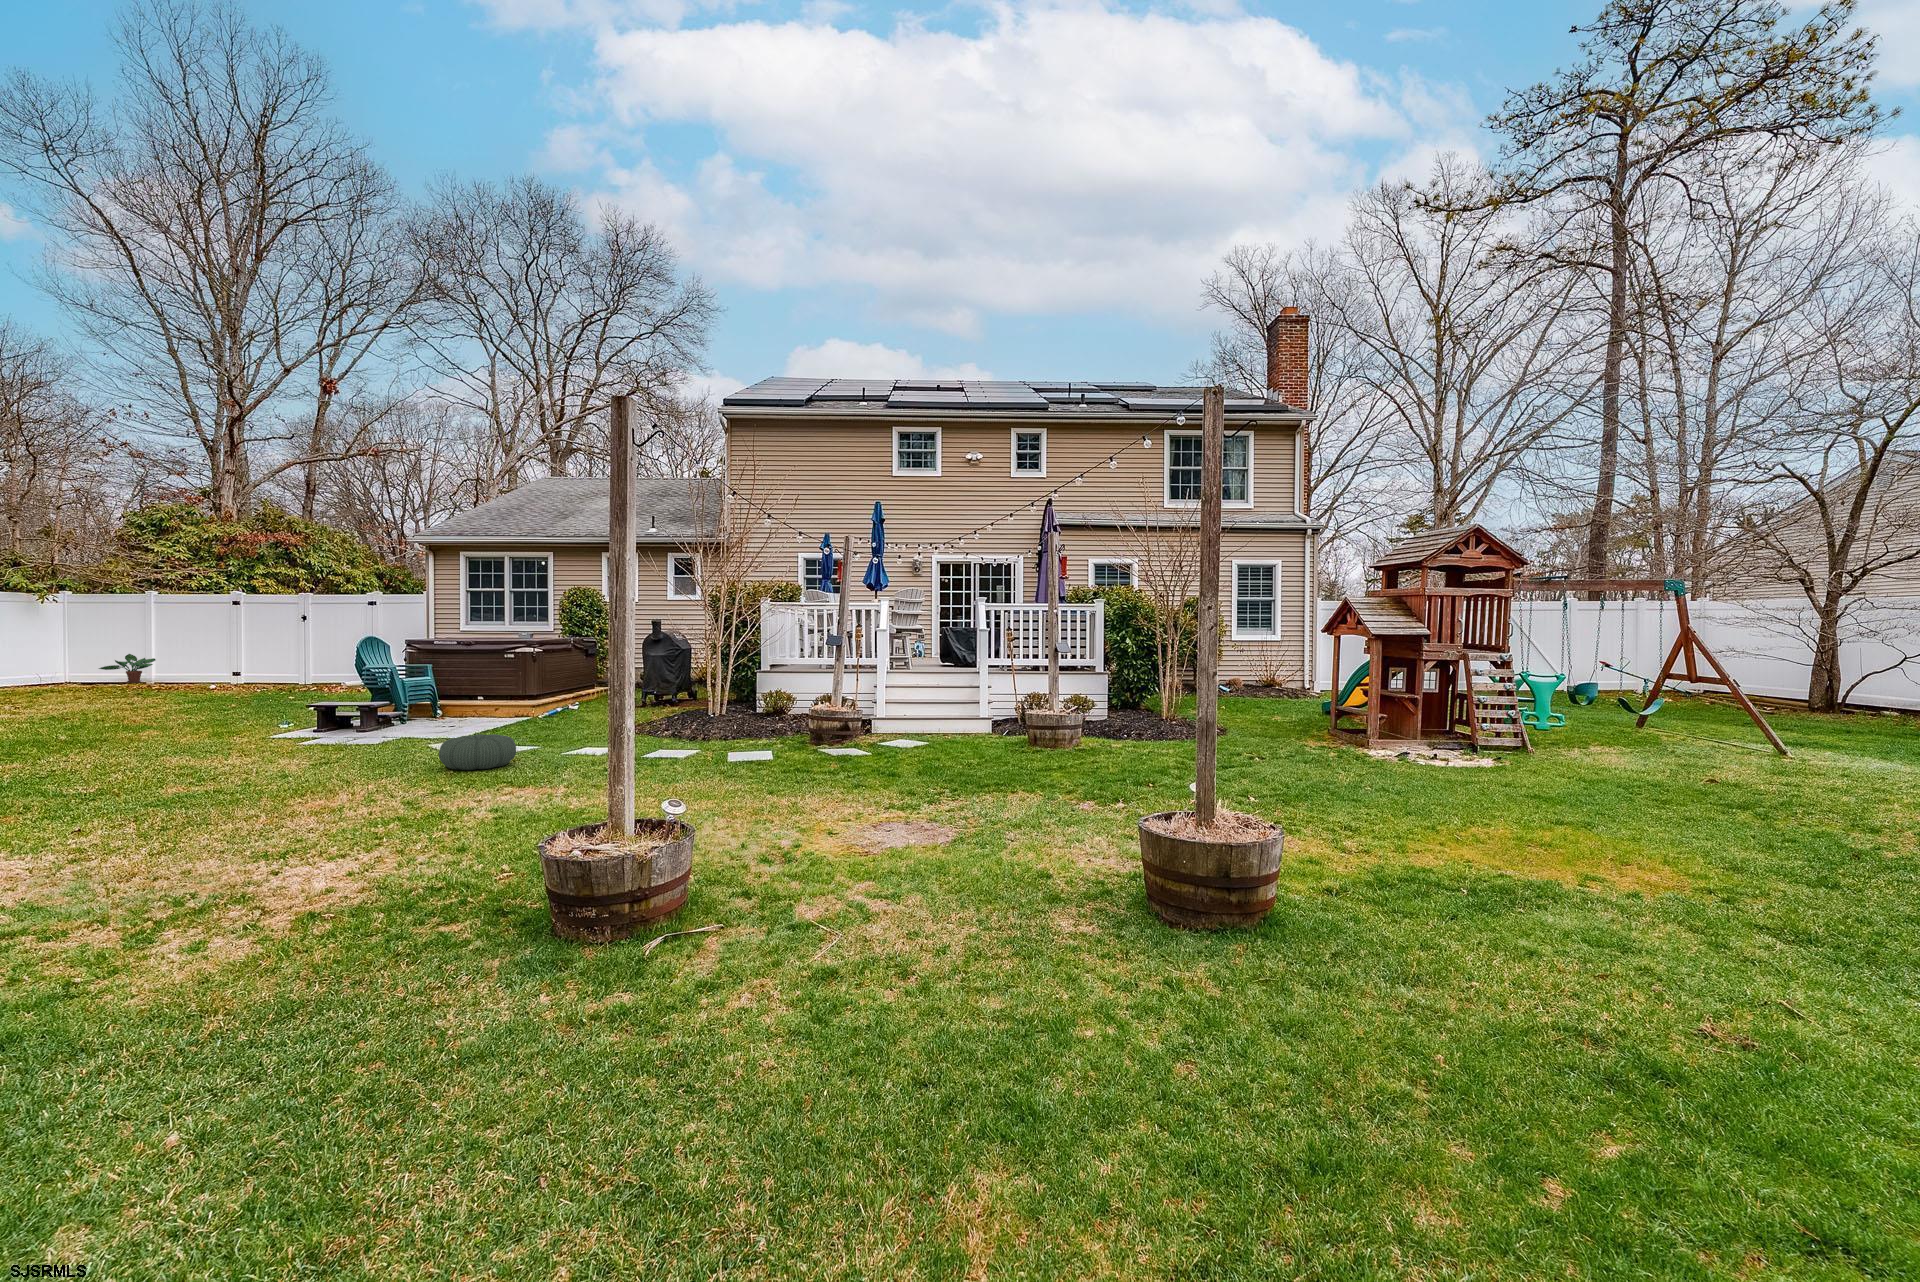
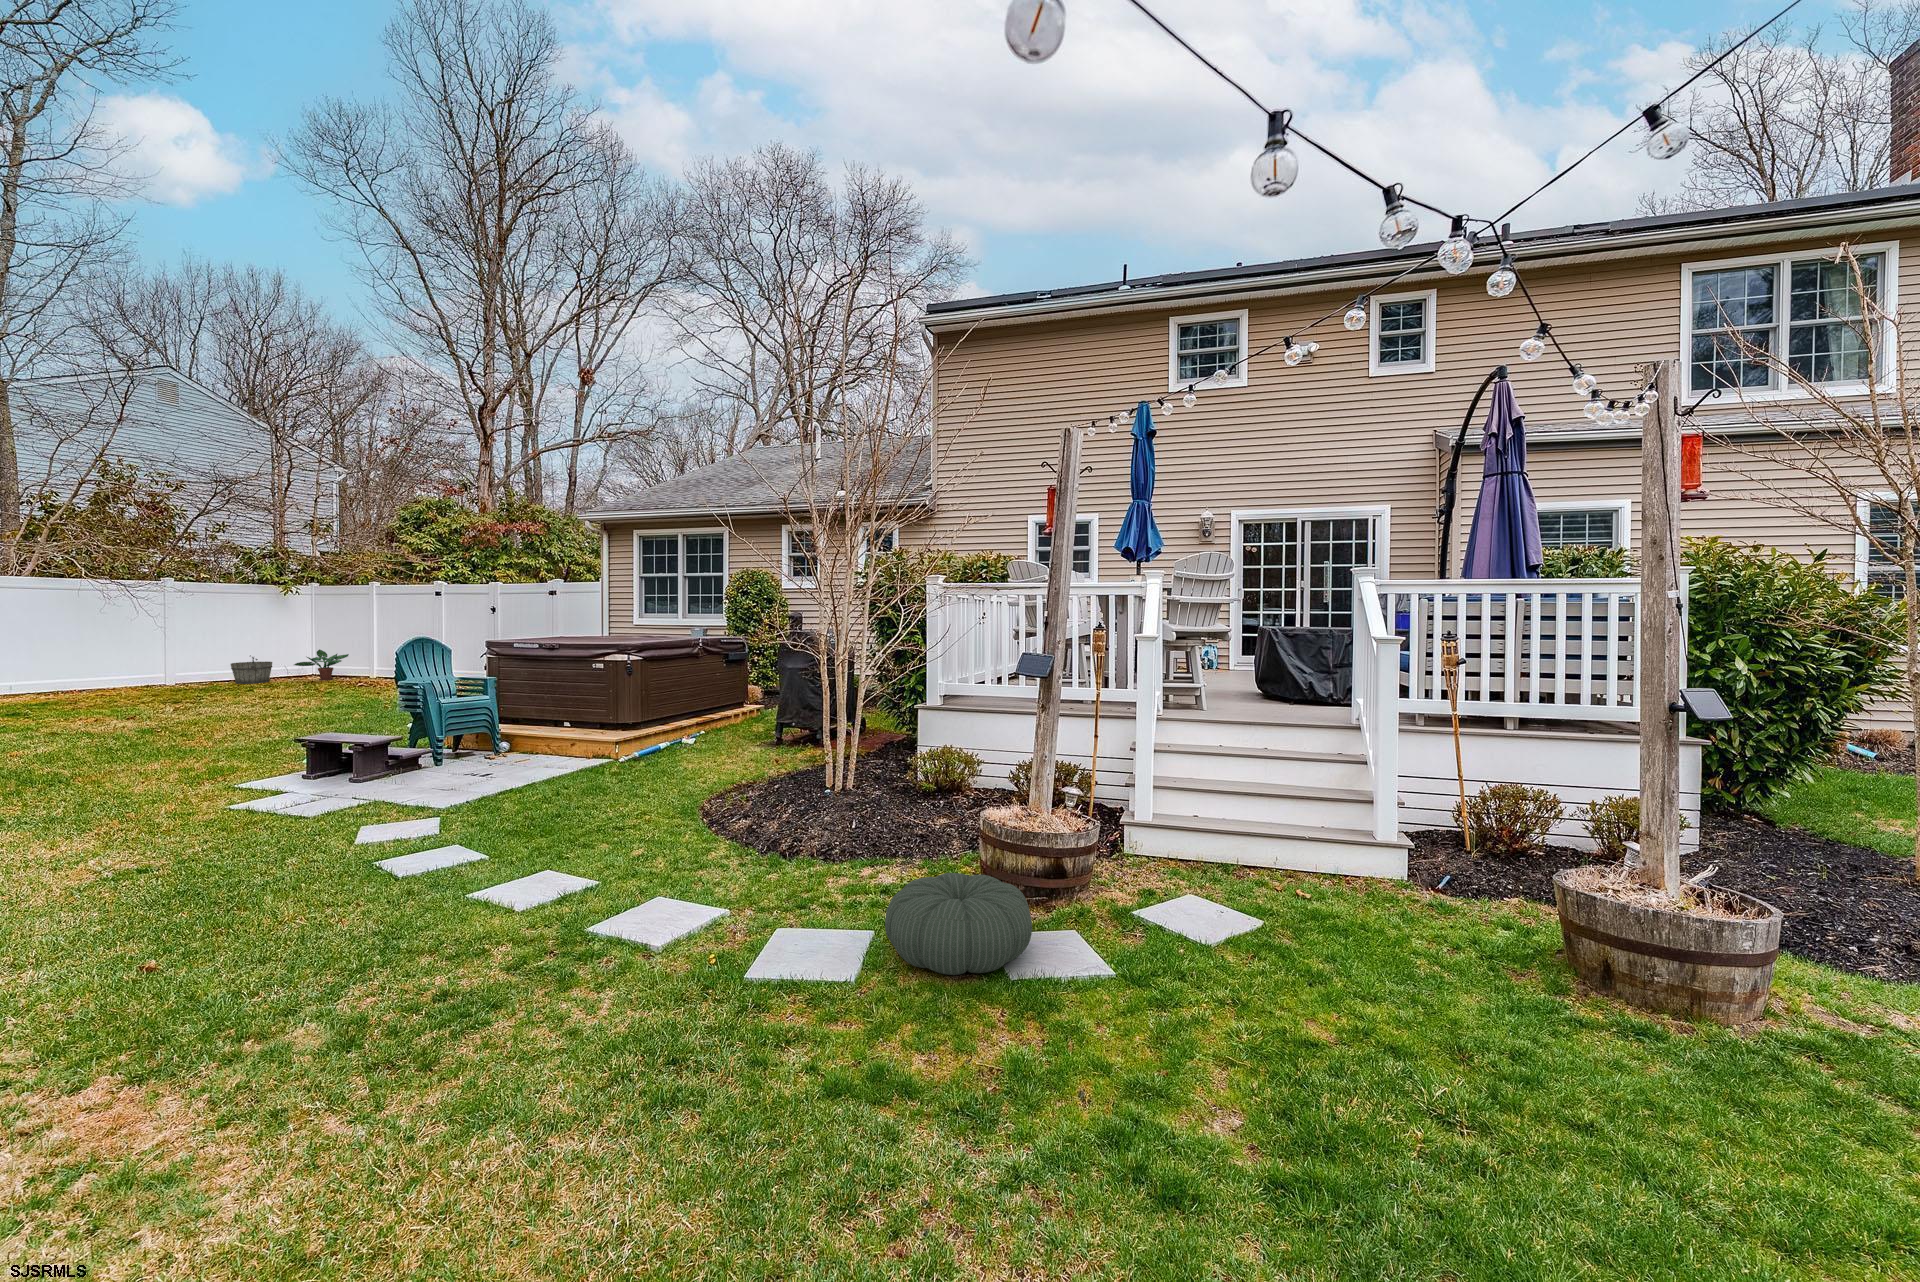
wooden bucket: none [33,660,77,686] -> present [231,655,272,684]
pouf: present [439,734,516,770] -> present [885,873,1032,975]

